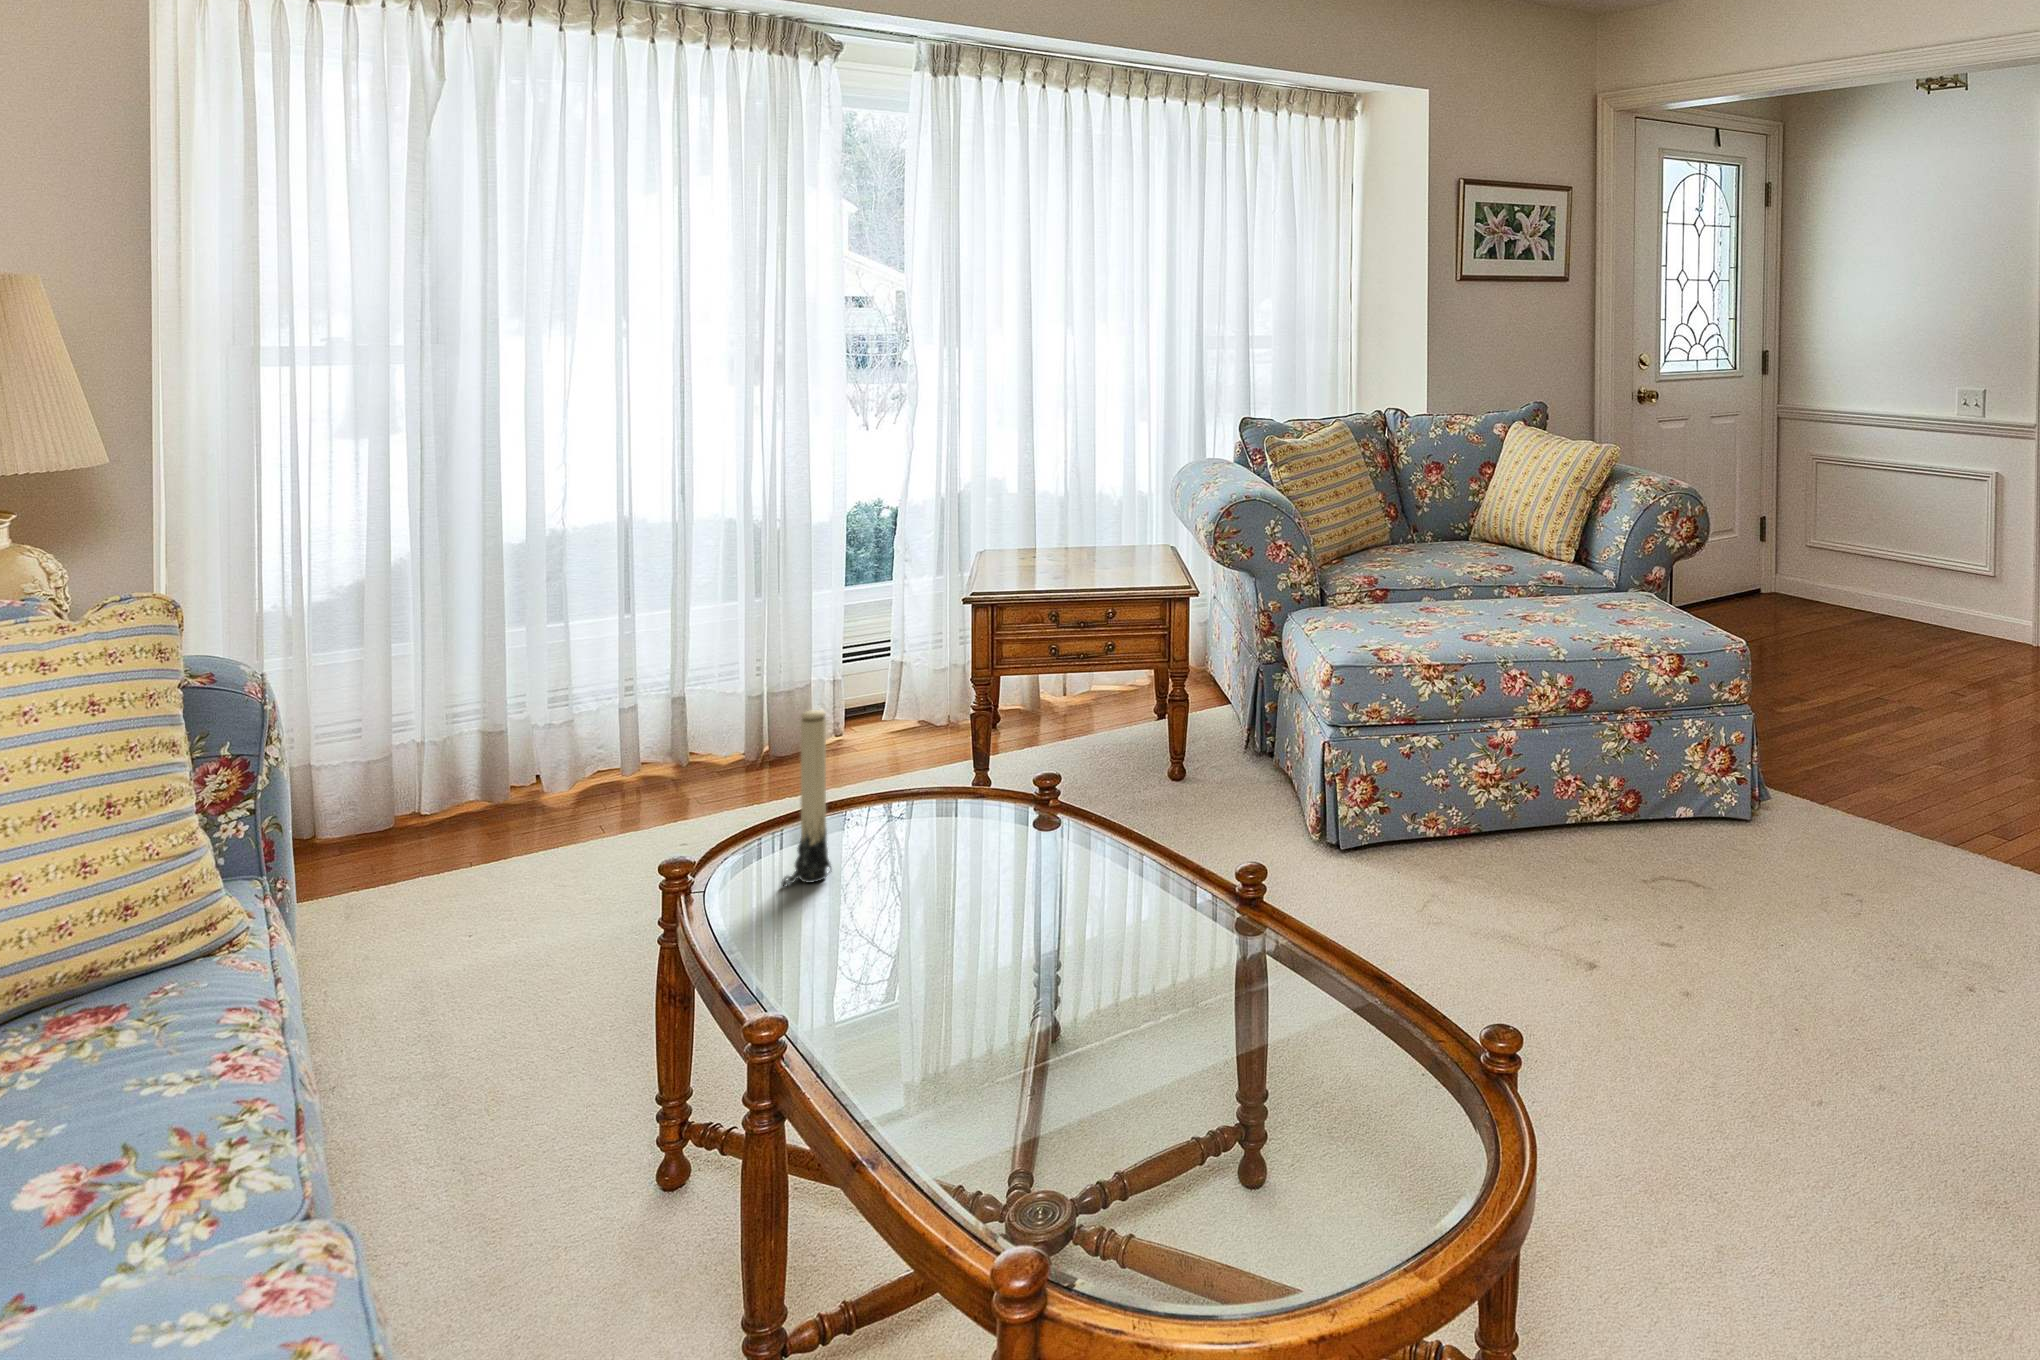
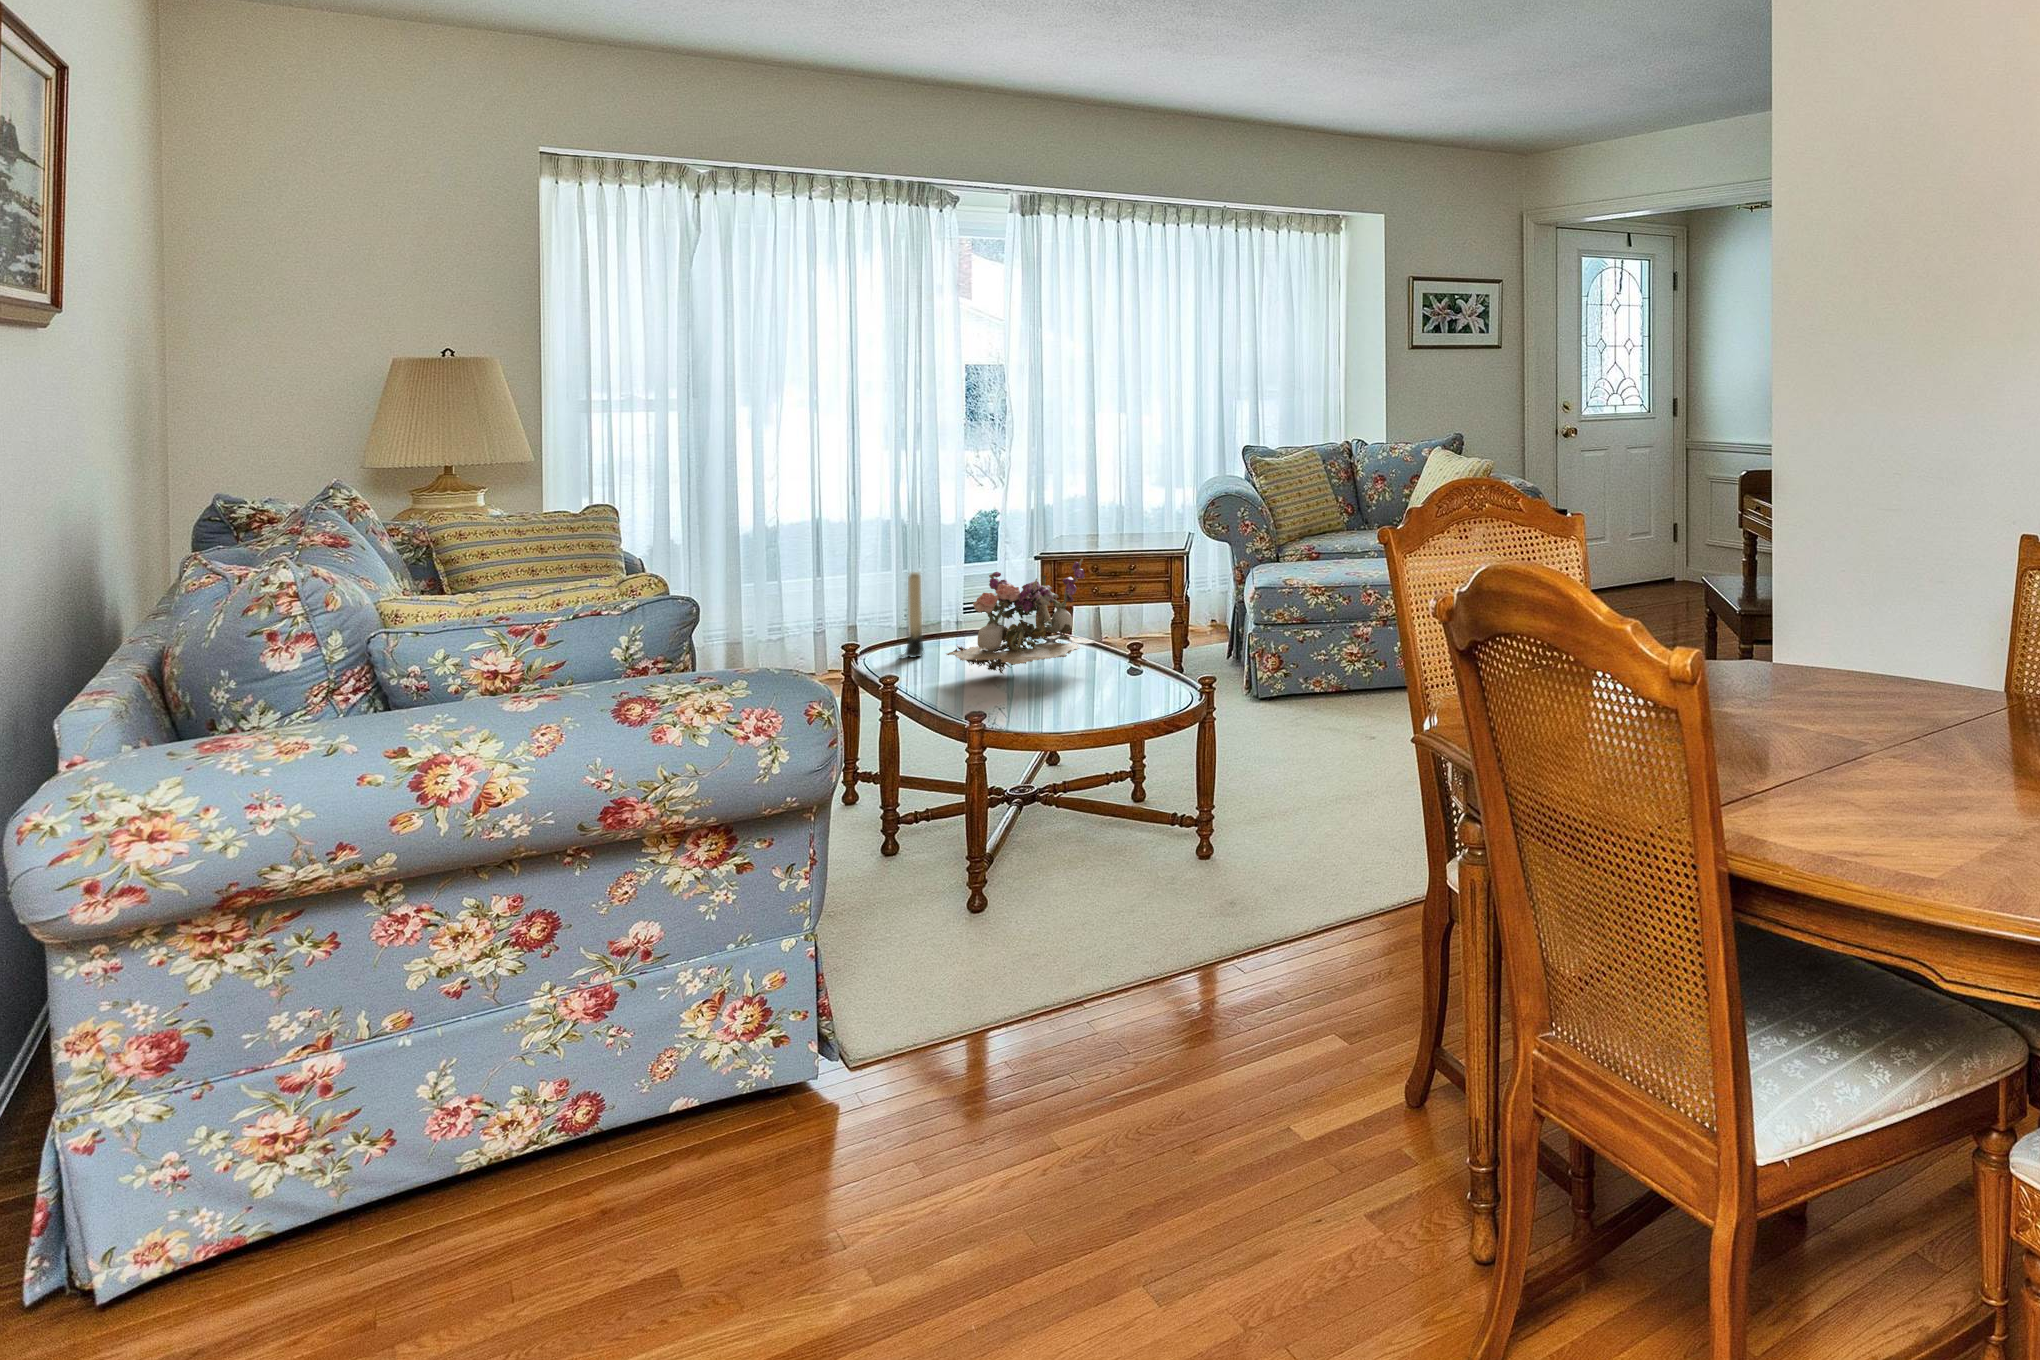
flower arrangement: none [888,697,1186,965] -> present [947,559,1095,674]

